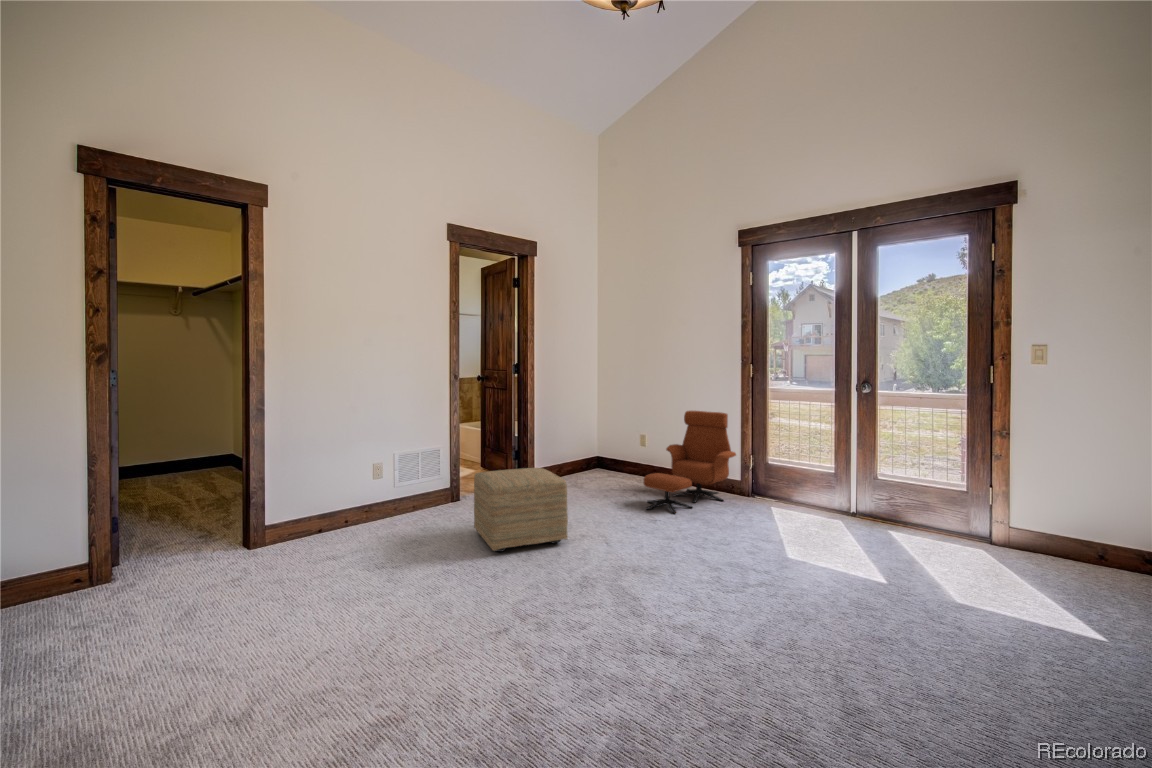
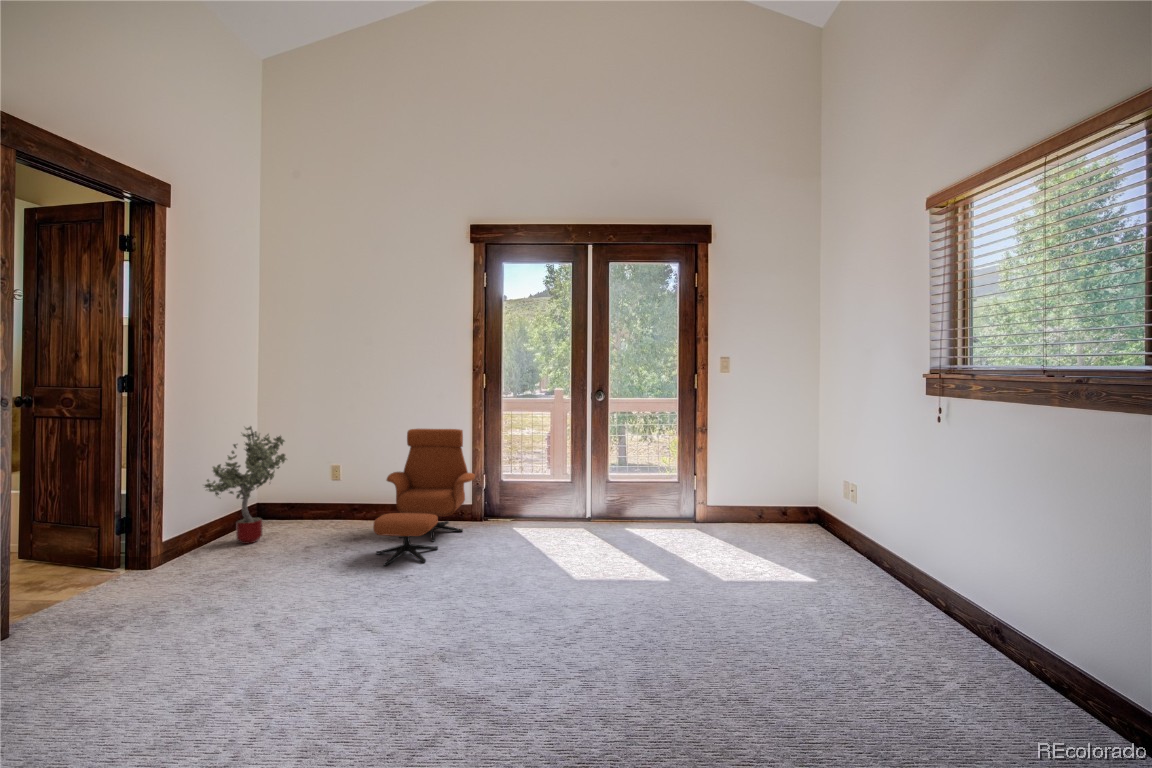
potted tree: none [554,401,607,481] -> present [205,426,286,544]
ottoman: present [474,468,568,552] -> none [93,546,313,732]

